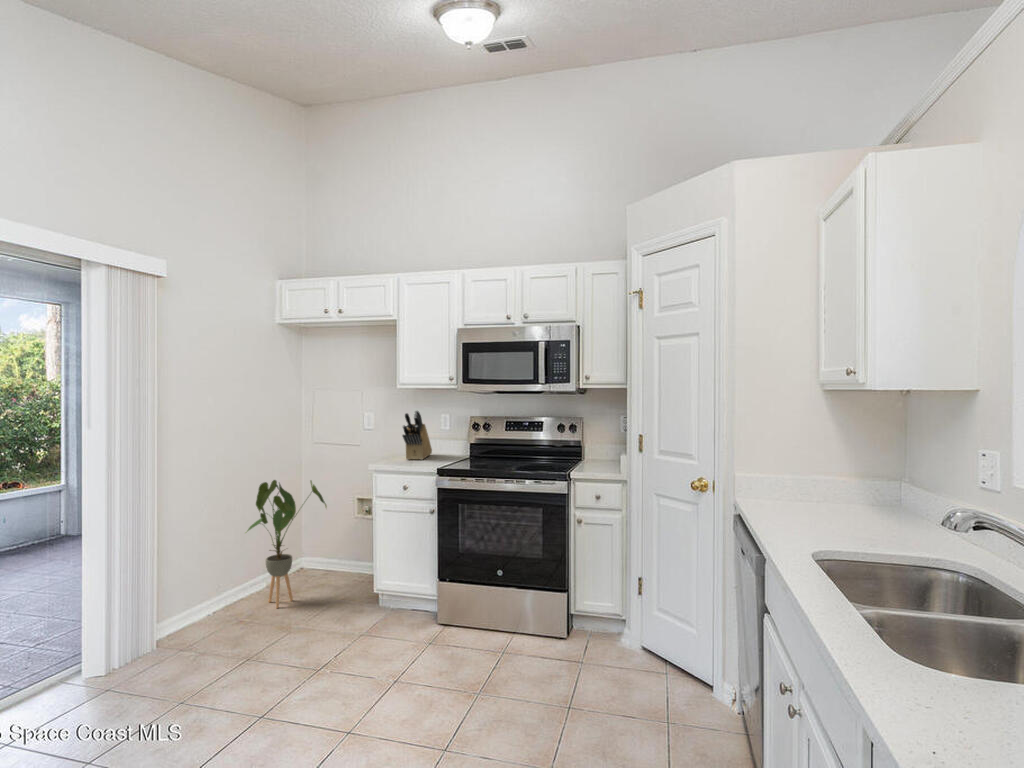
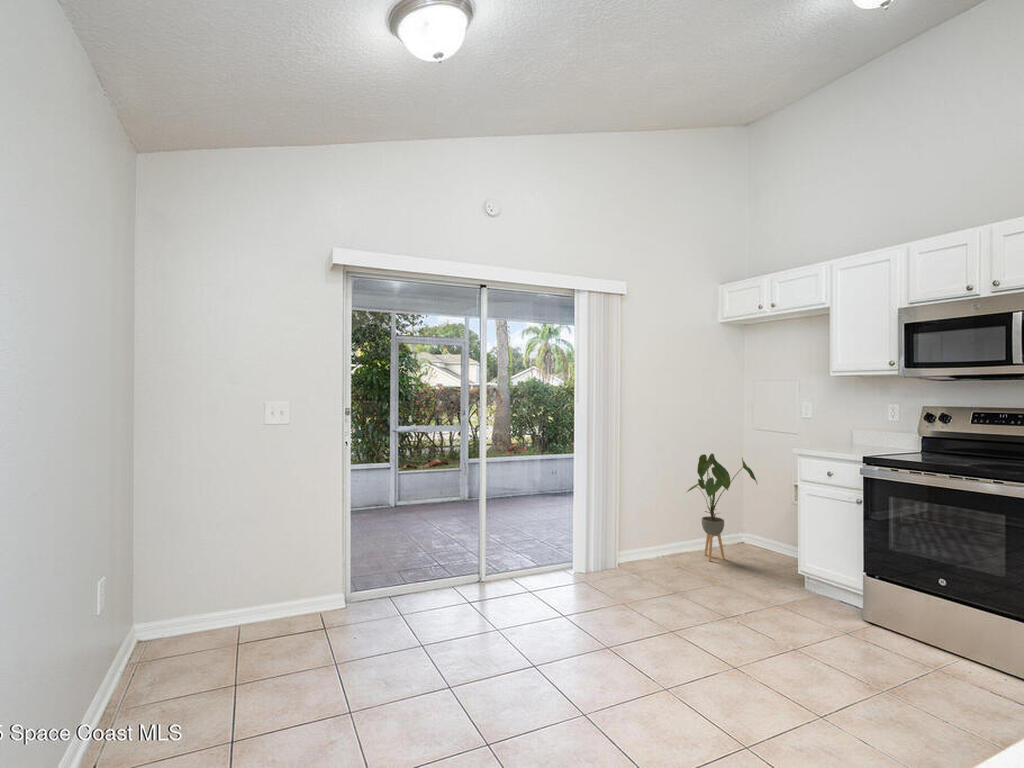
knife block: present [403,411,432,460] -> none [831,397,874,449]

